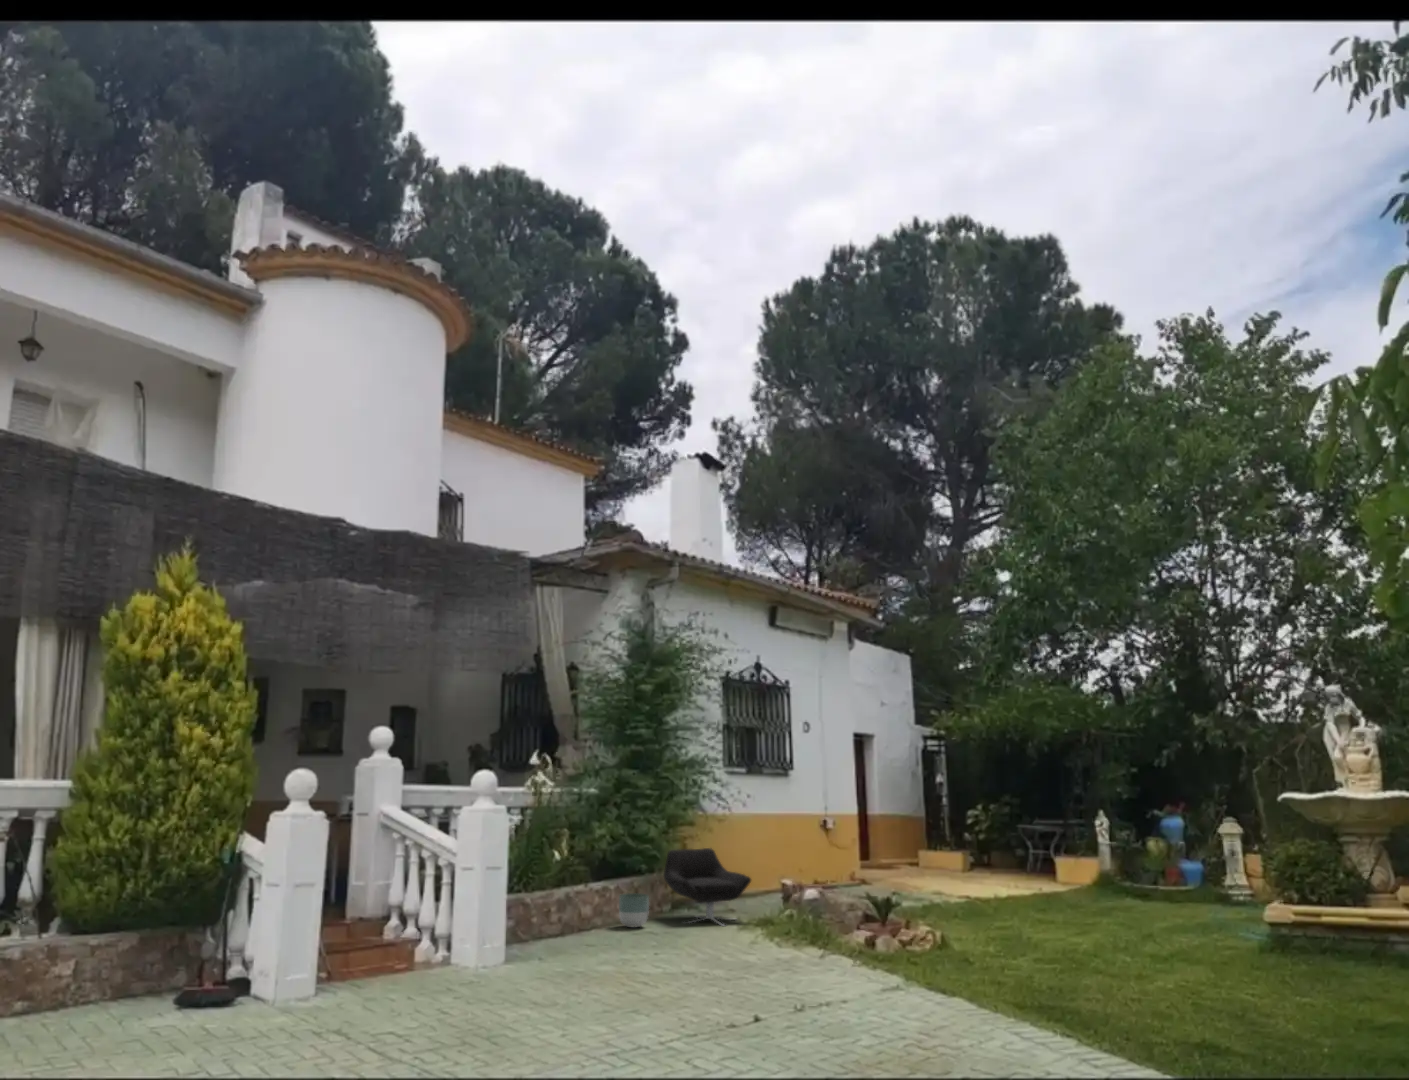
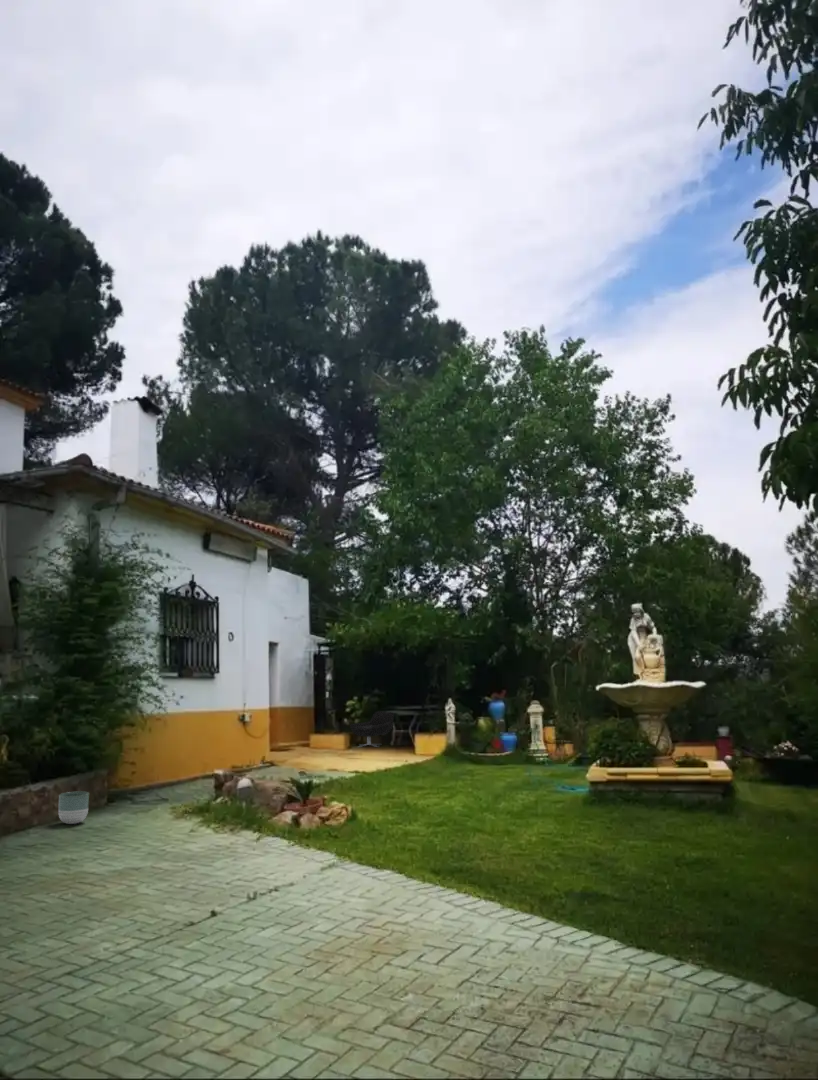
lounge chair: present [664,848,751,925] -> present [350,711,394,745]

